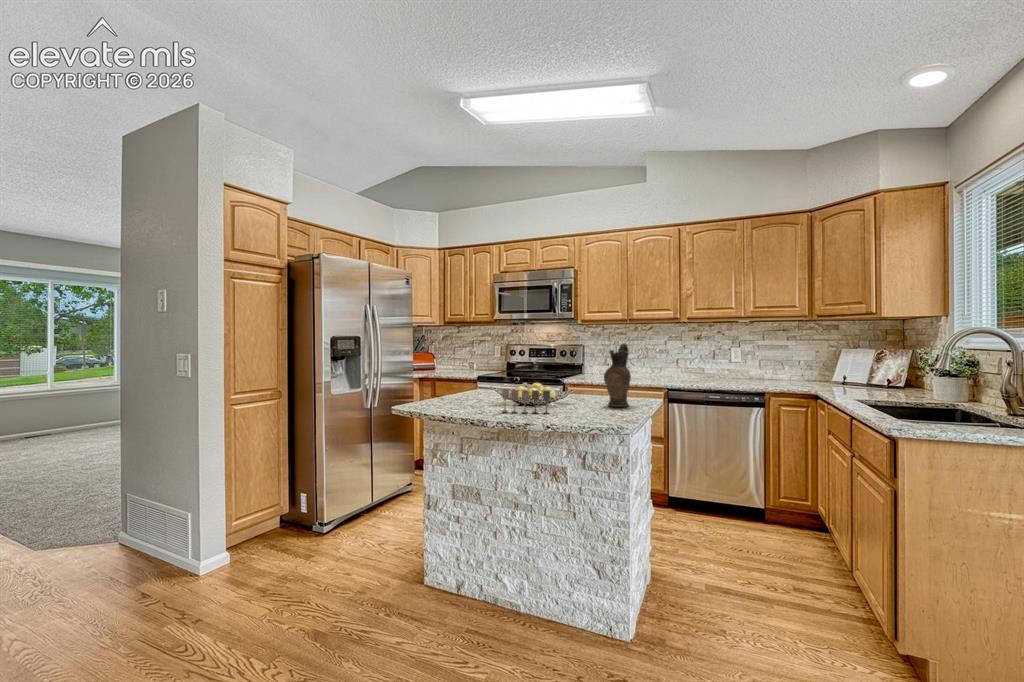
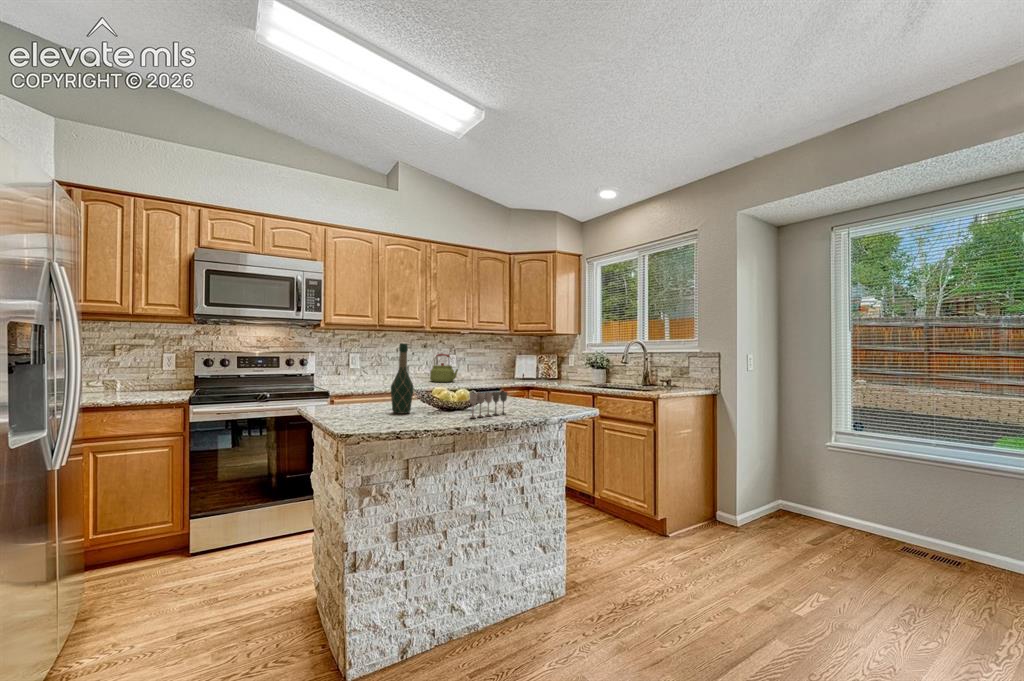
wine bottle: none [475,343,494,402] -> present [391,343,414,414]
ceramic pitcher: present [604,343,631,407] -> none [506,347,531,403]
kettle: none [687,347,716,380] -> present [430,354,458,382]

